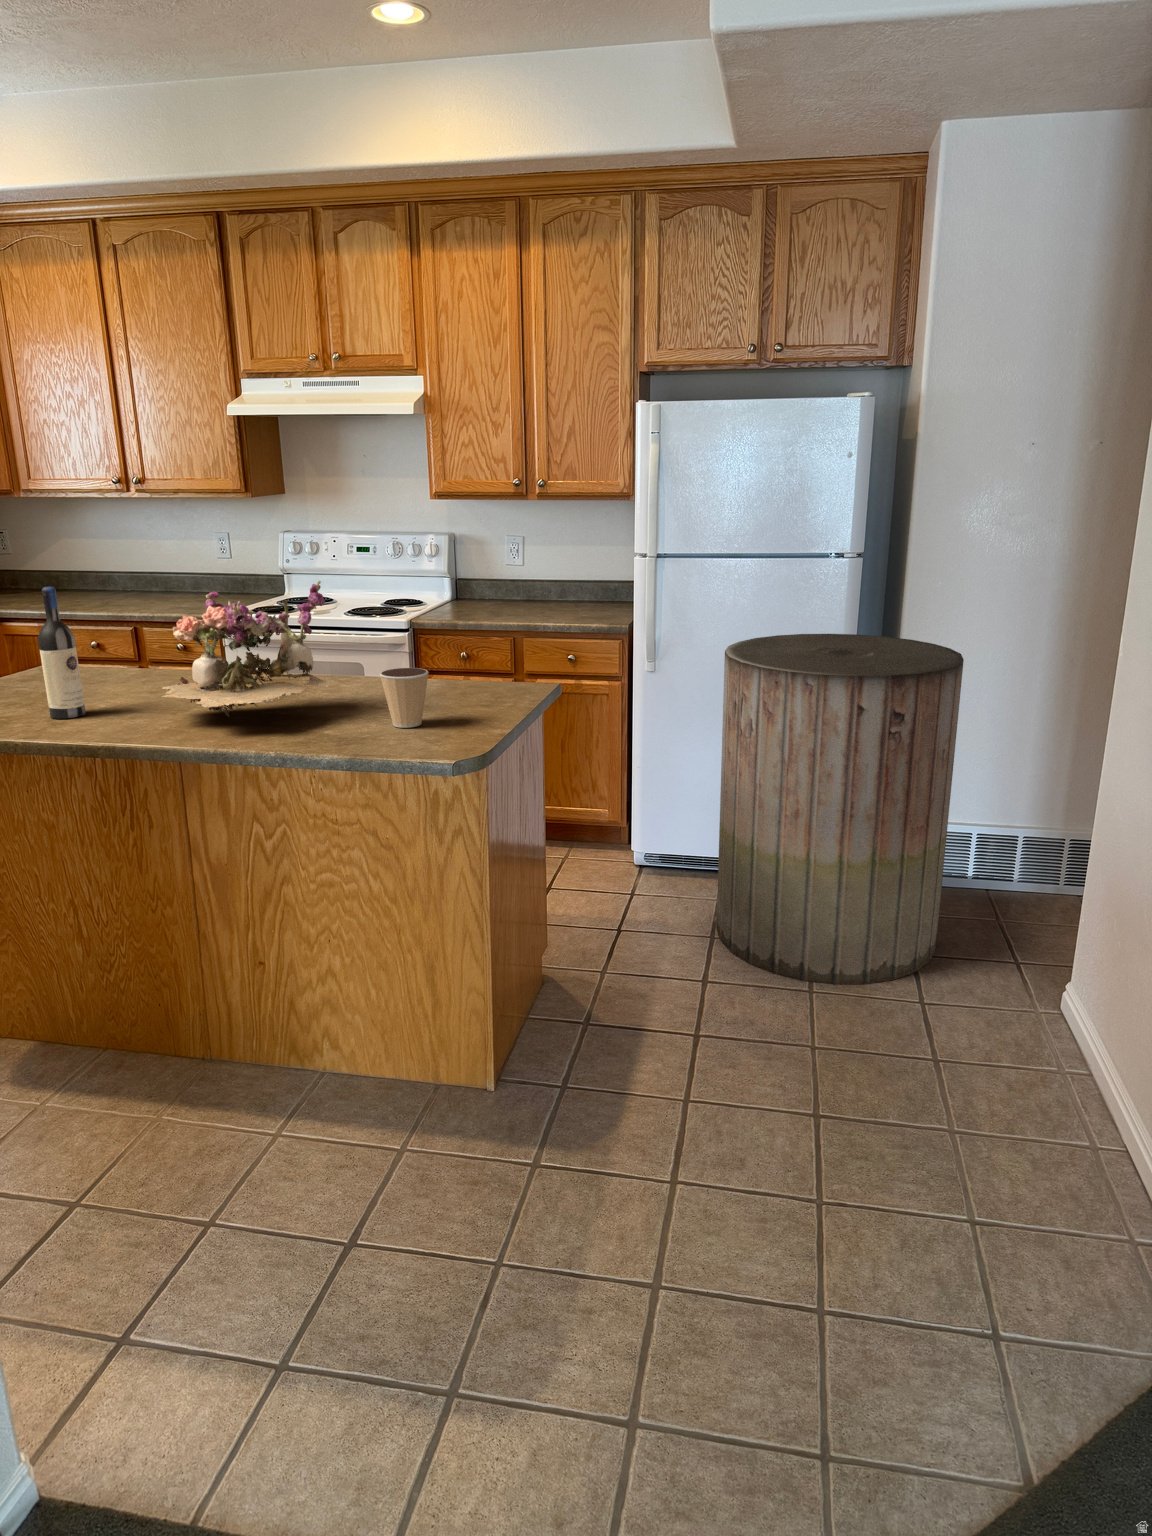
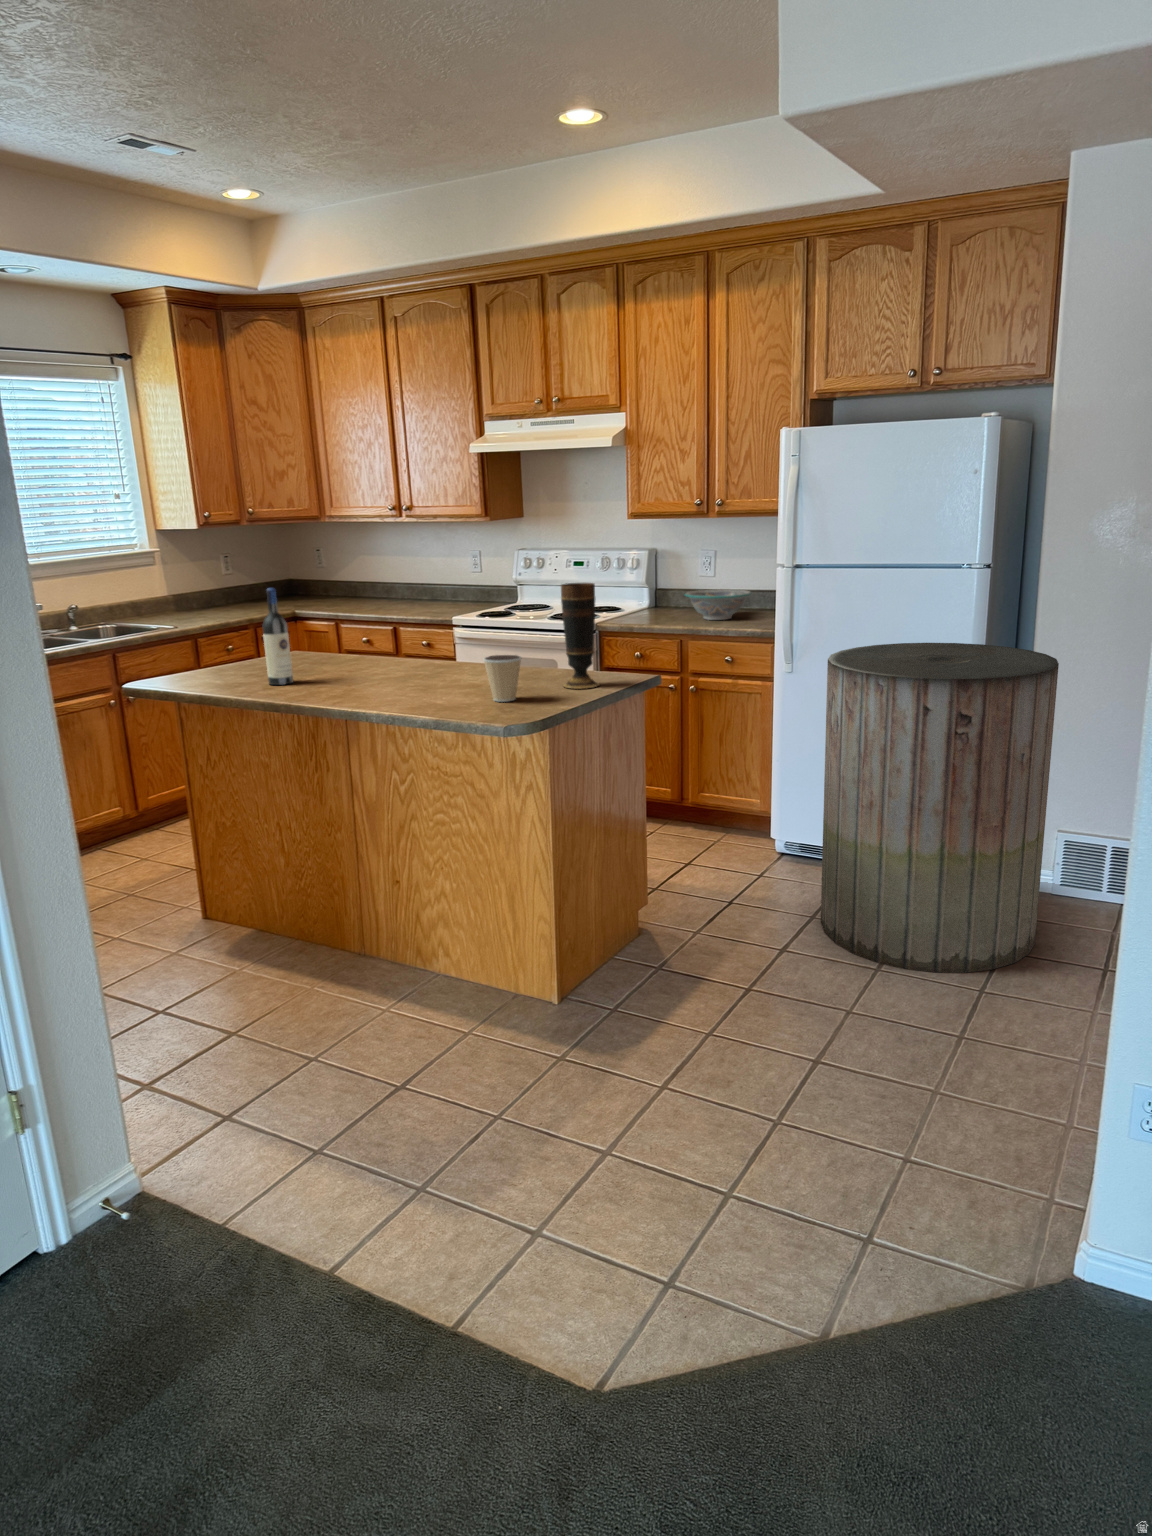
vase: none [457,576,505,705] -> present [561,583,599,689]
bowl: none [506,579,579,613] -> present [685,589,751,620]
flower arrangement: present [161,581,331,716] -> none [333,585,458,689]

